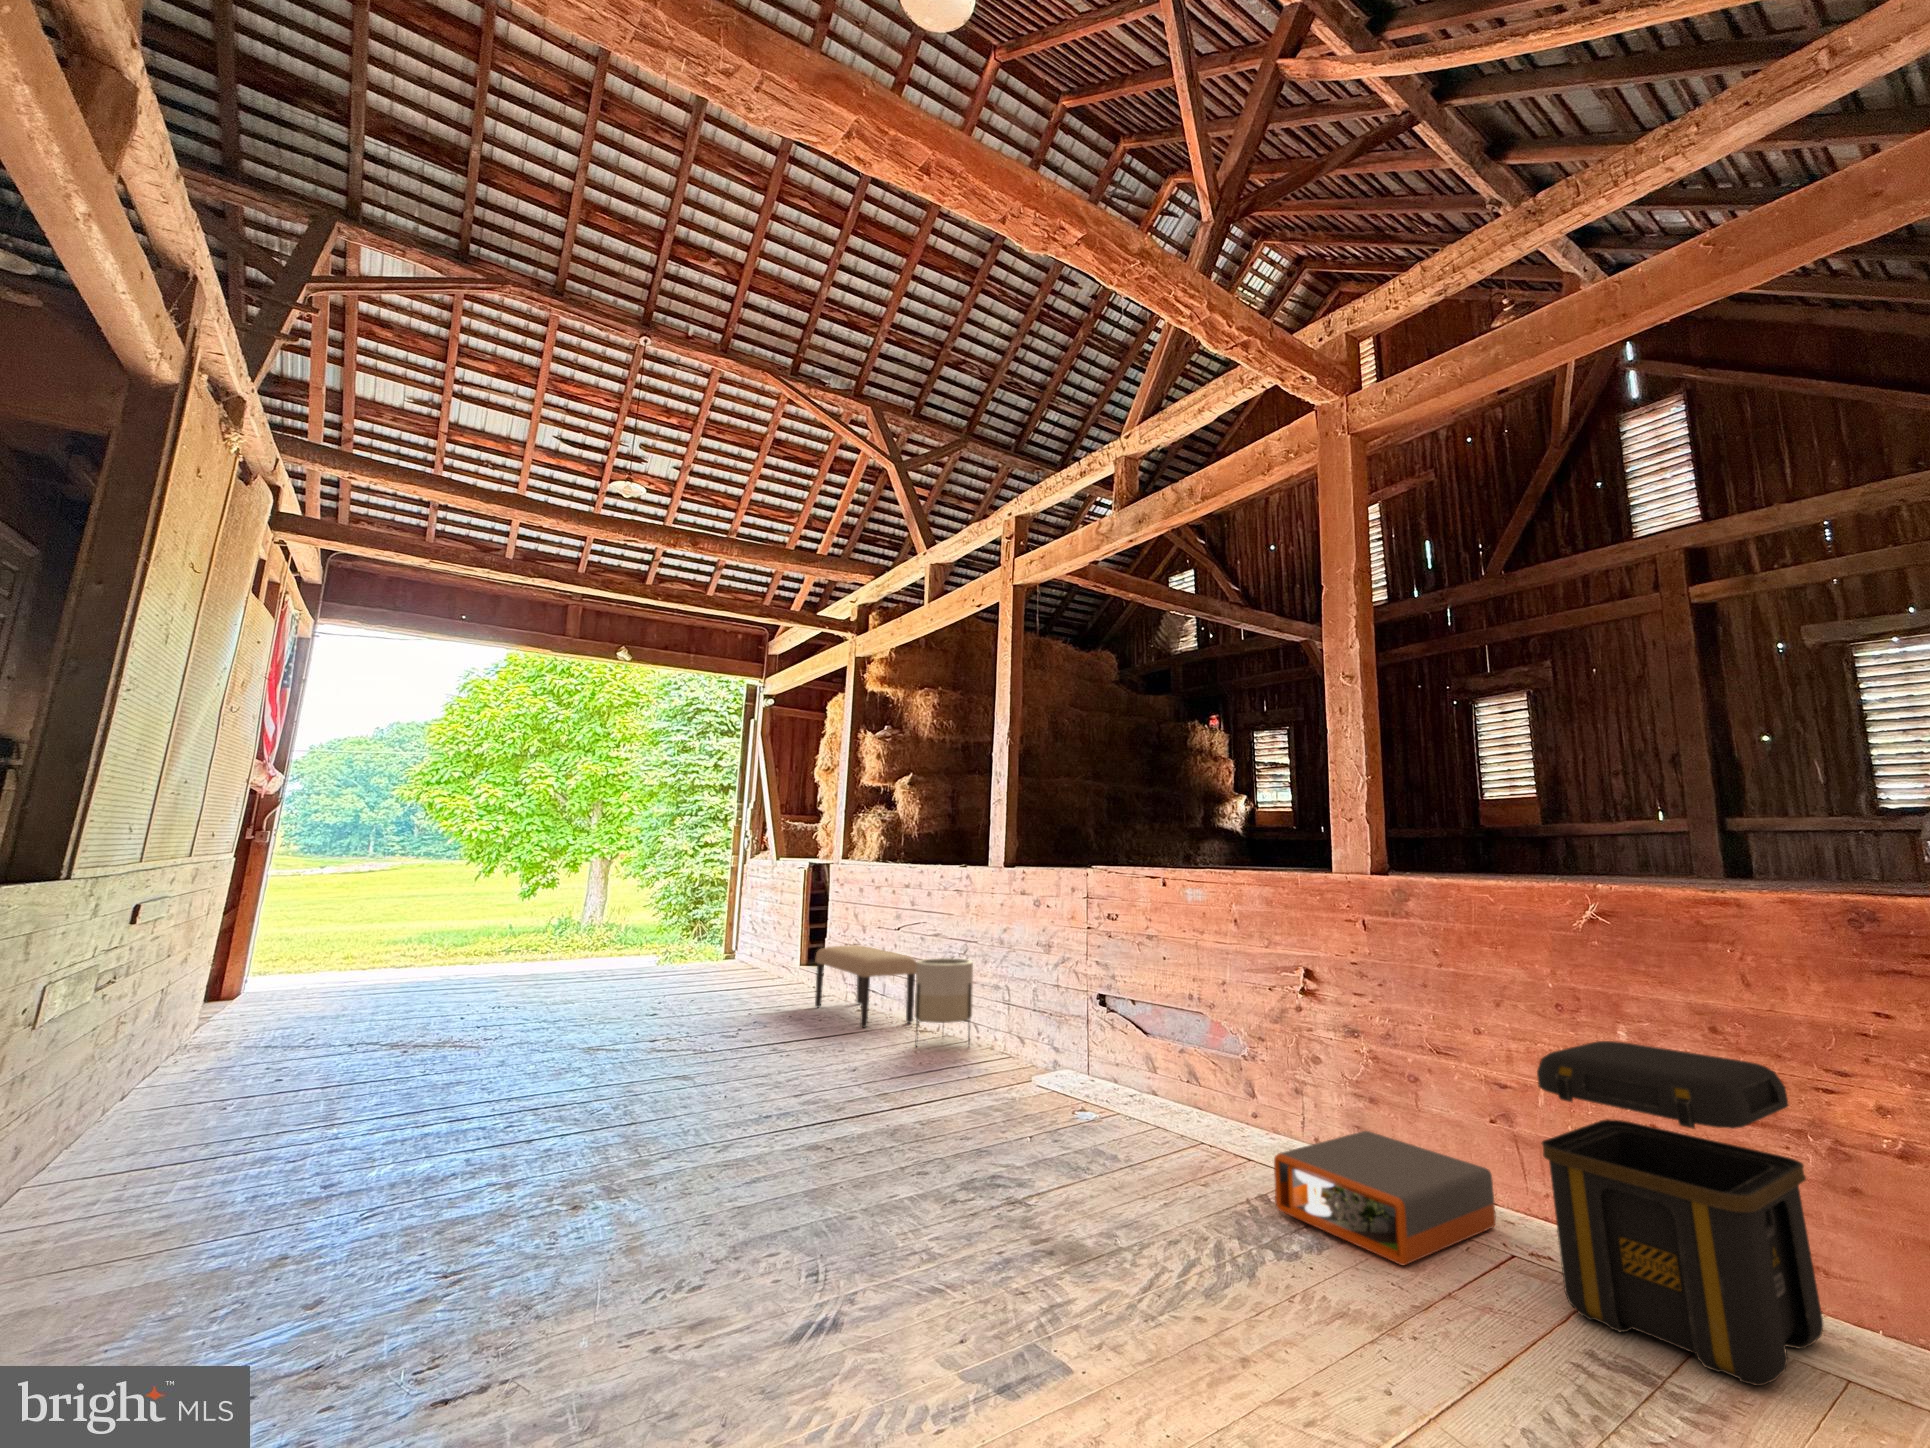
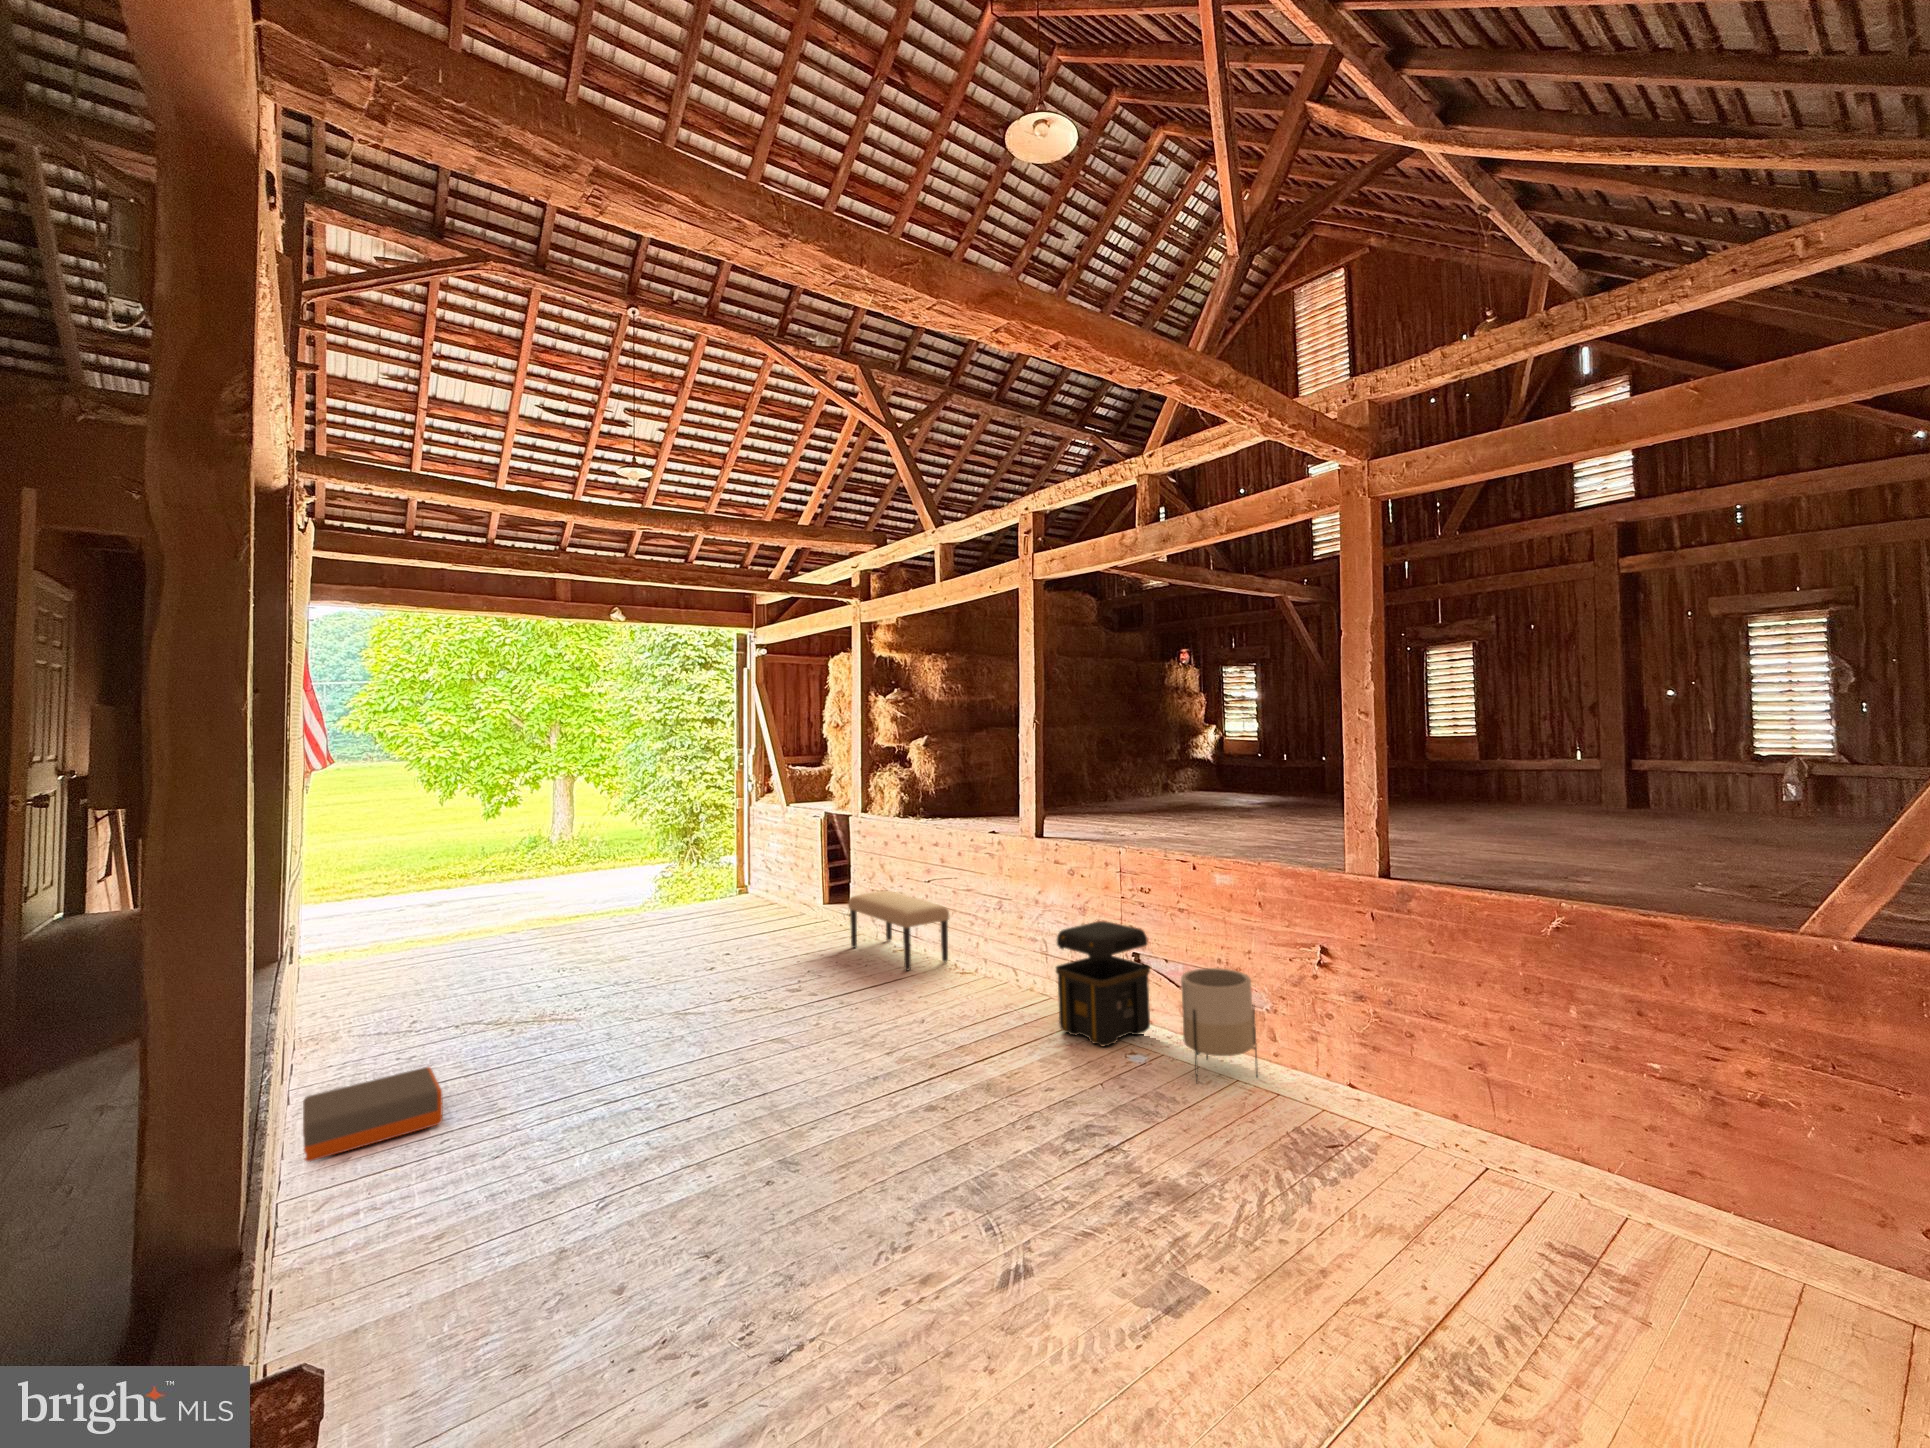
planter: present [915,958,973,1045] -> present [1181,968,1258,1083]
toolbox: present [1537,1041,1823,1386] -> present [1056,921,1150,1046]
storage box: present [1274,1131,1496,1265] -> present [303,1067,443,1162]

